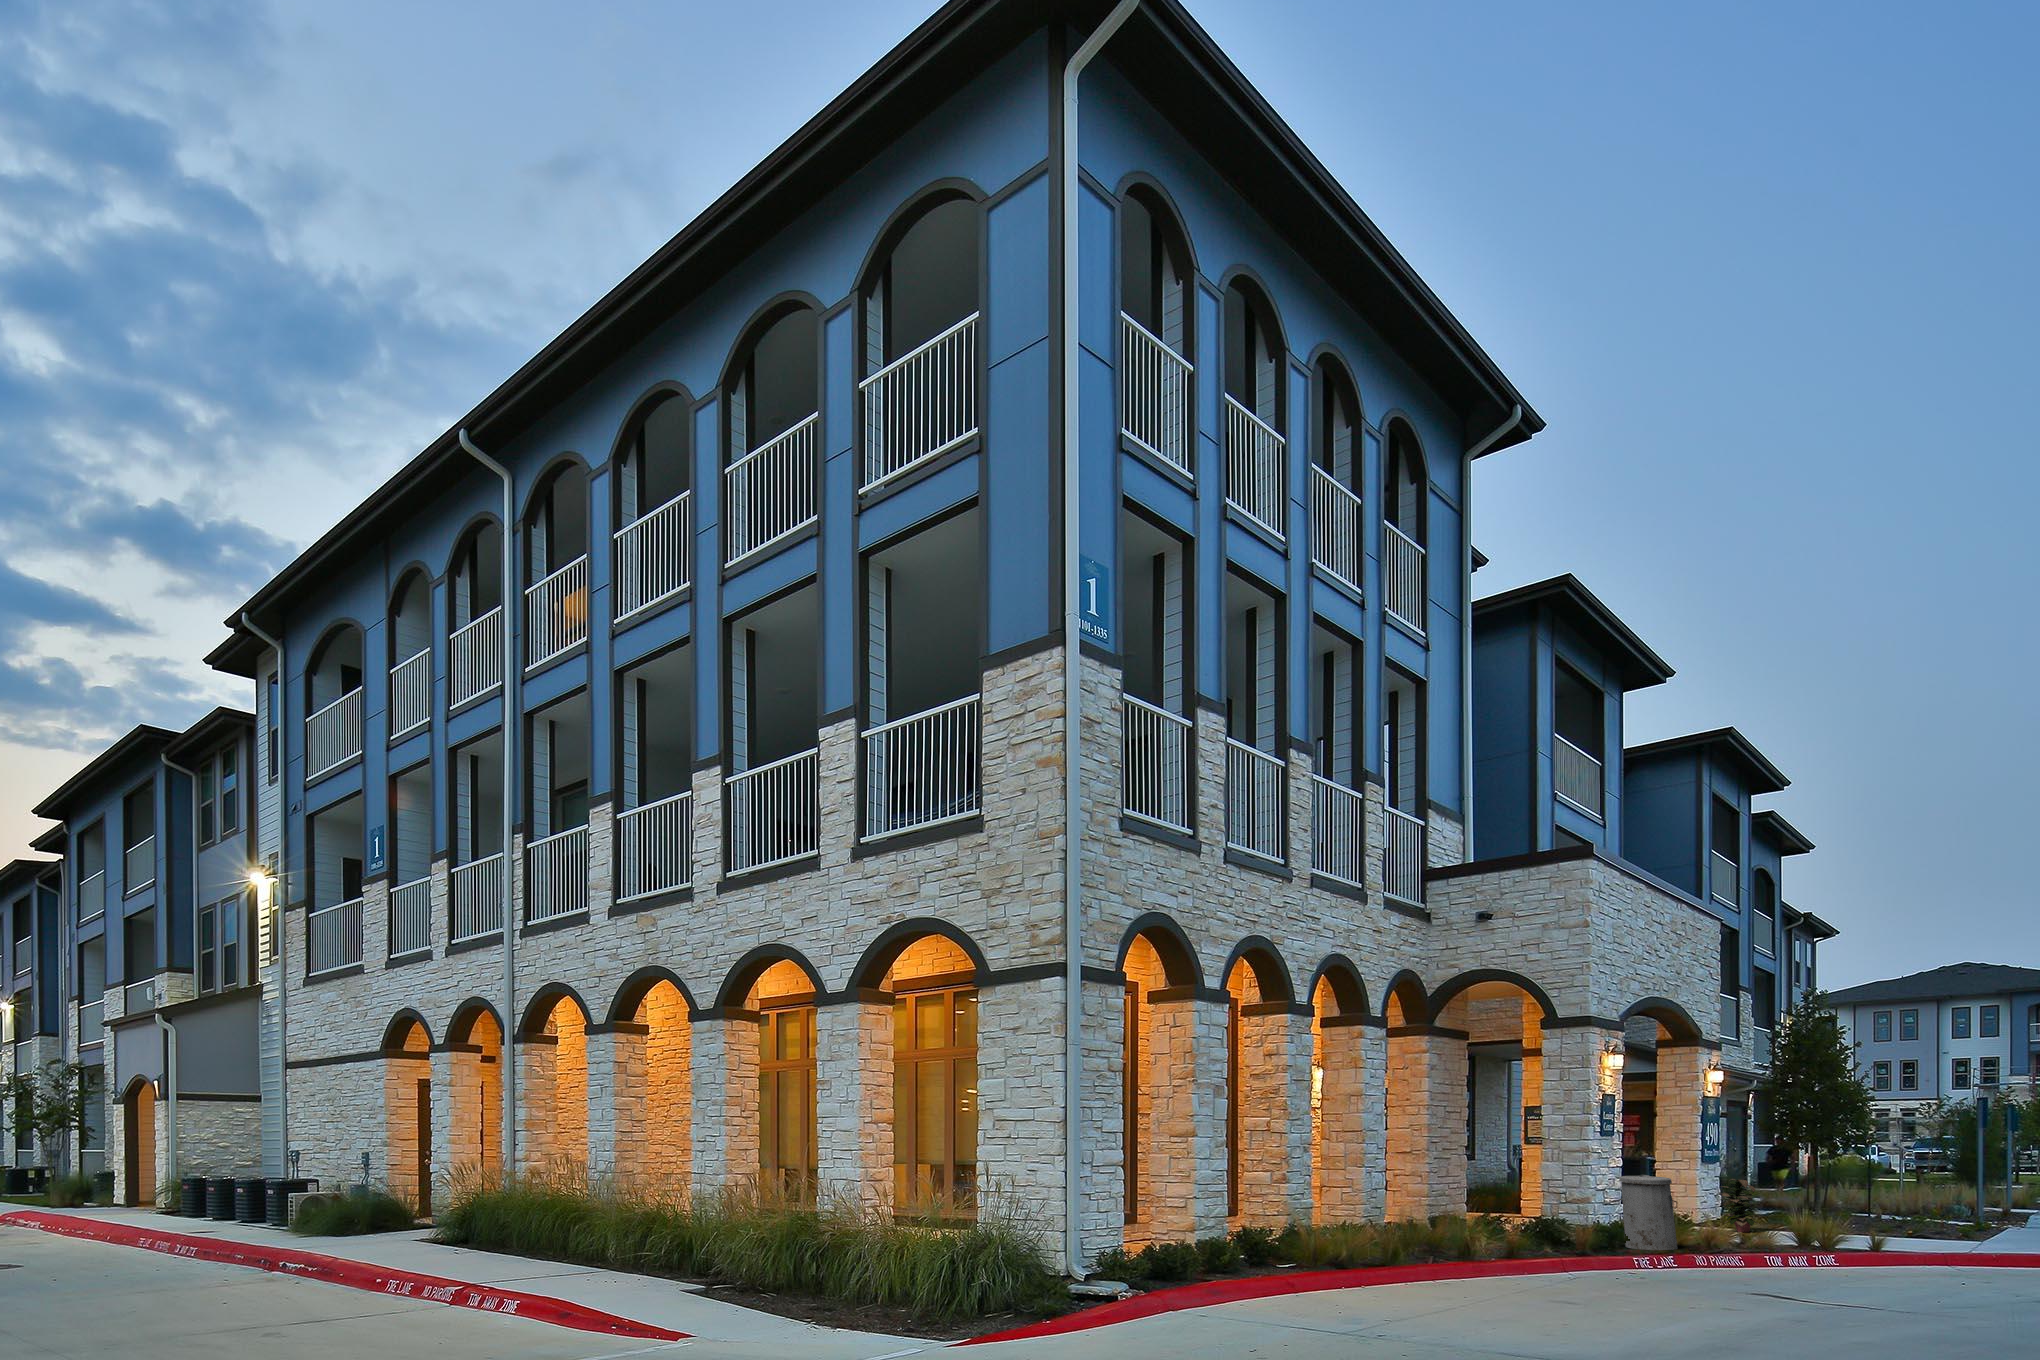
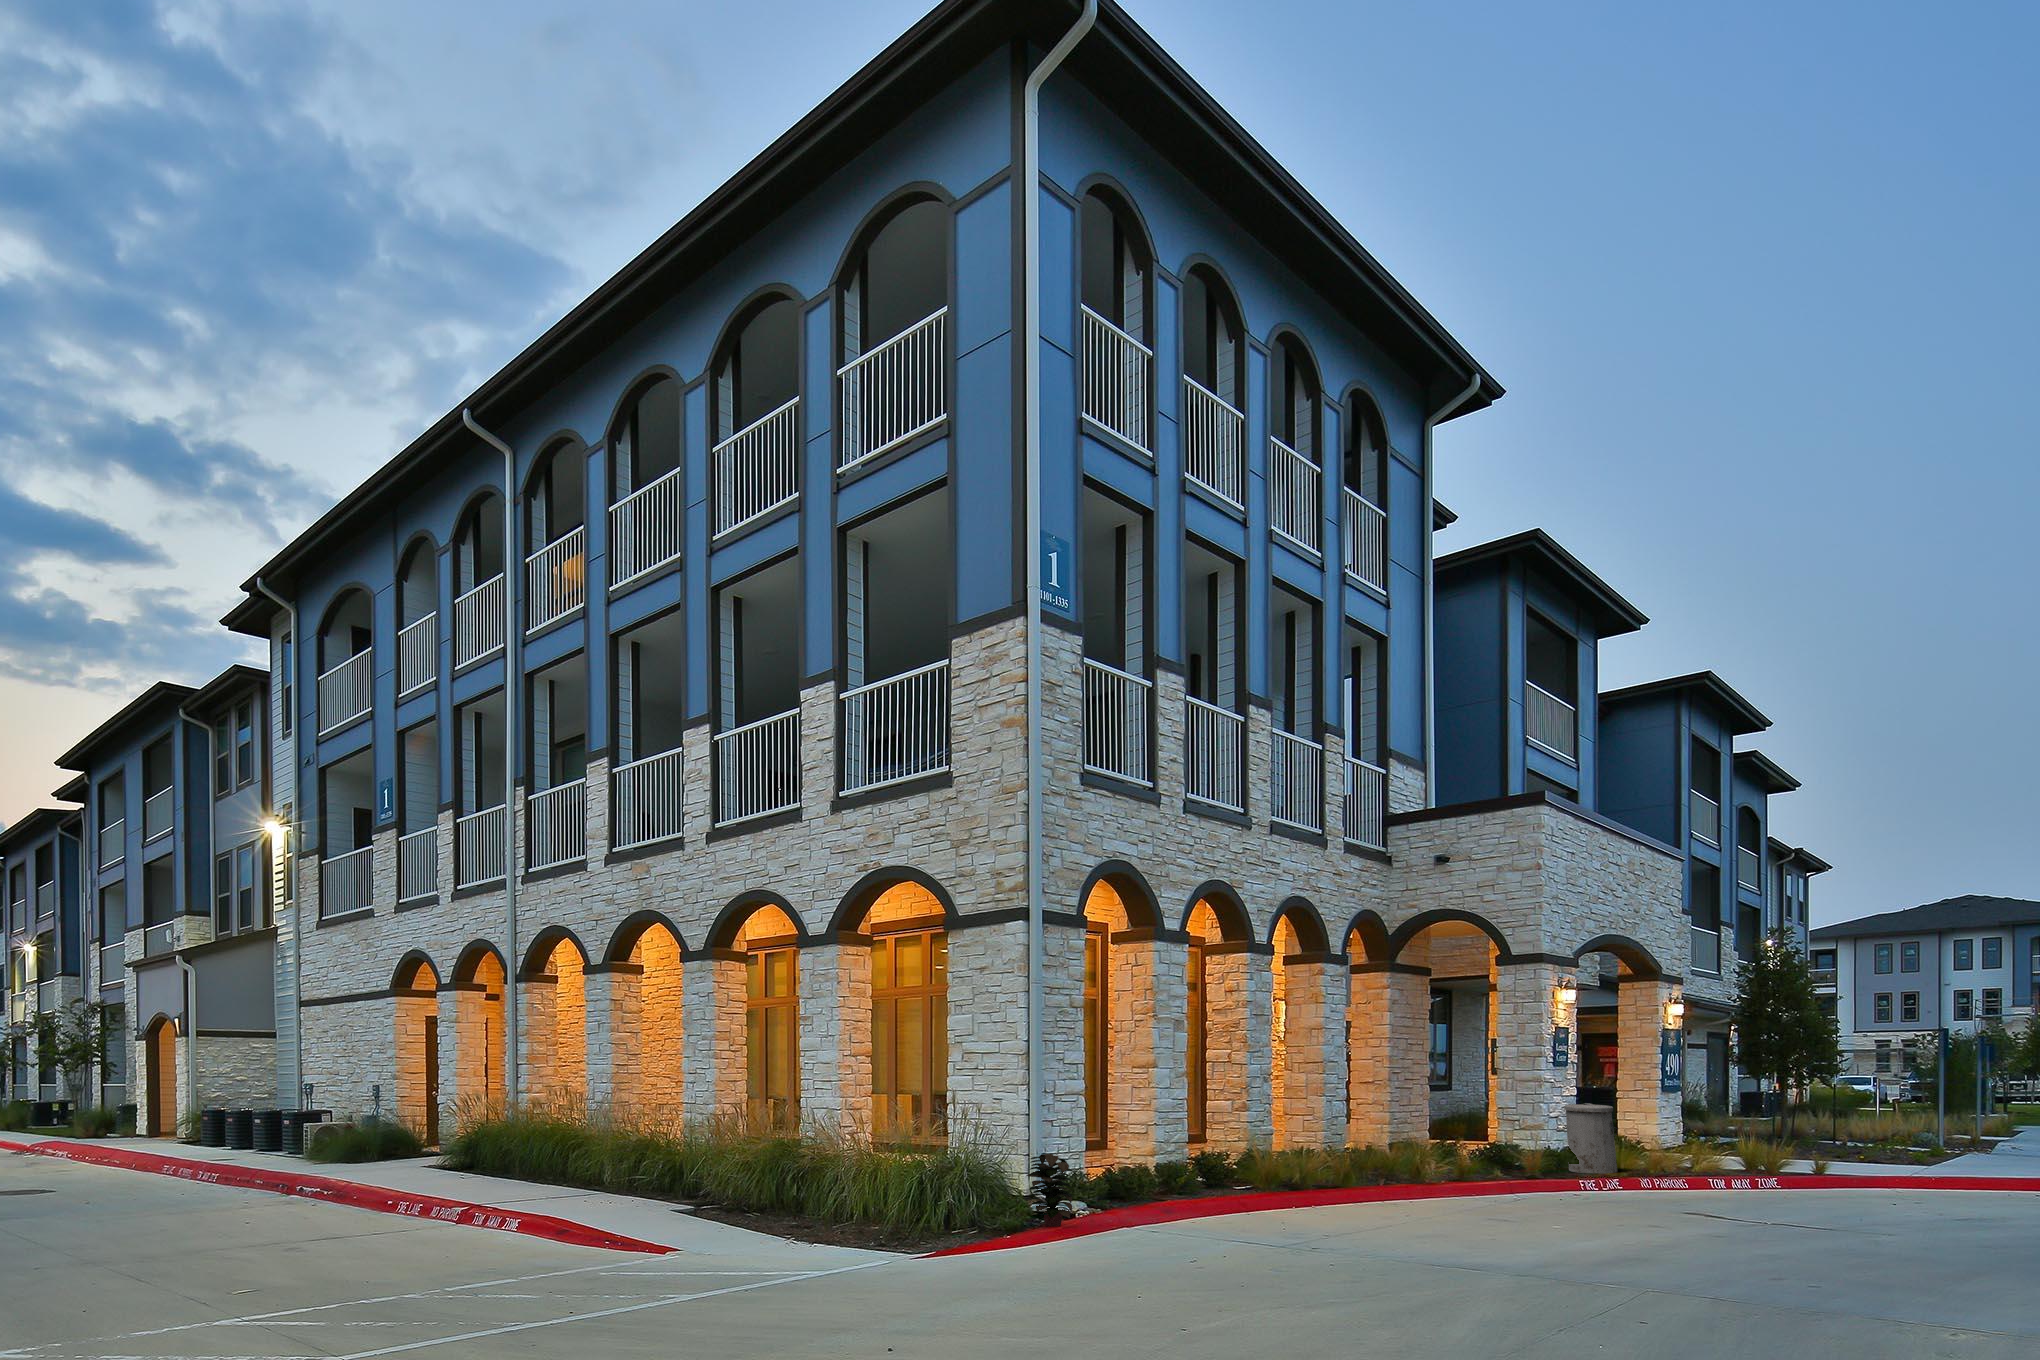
decorative plant: present [1719,1179,1758,1232] -> present [1026,1154,1073,1227]

